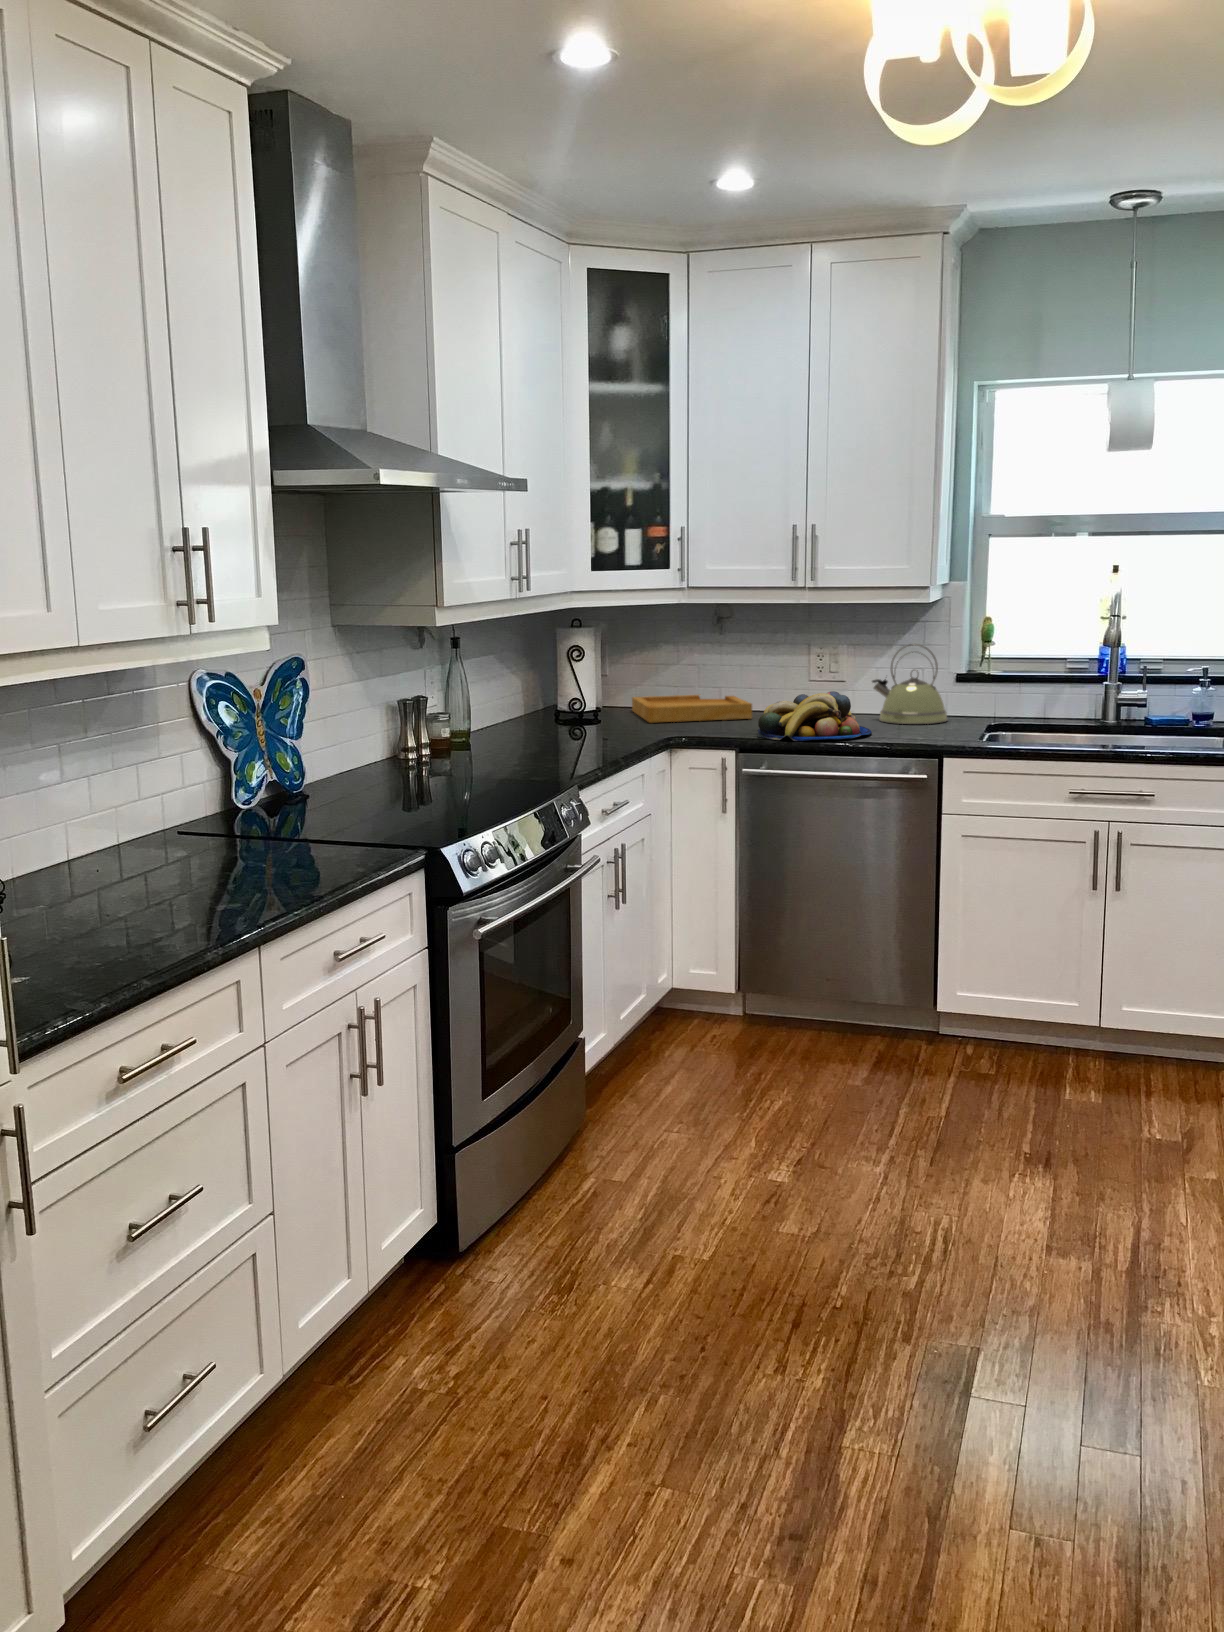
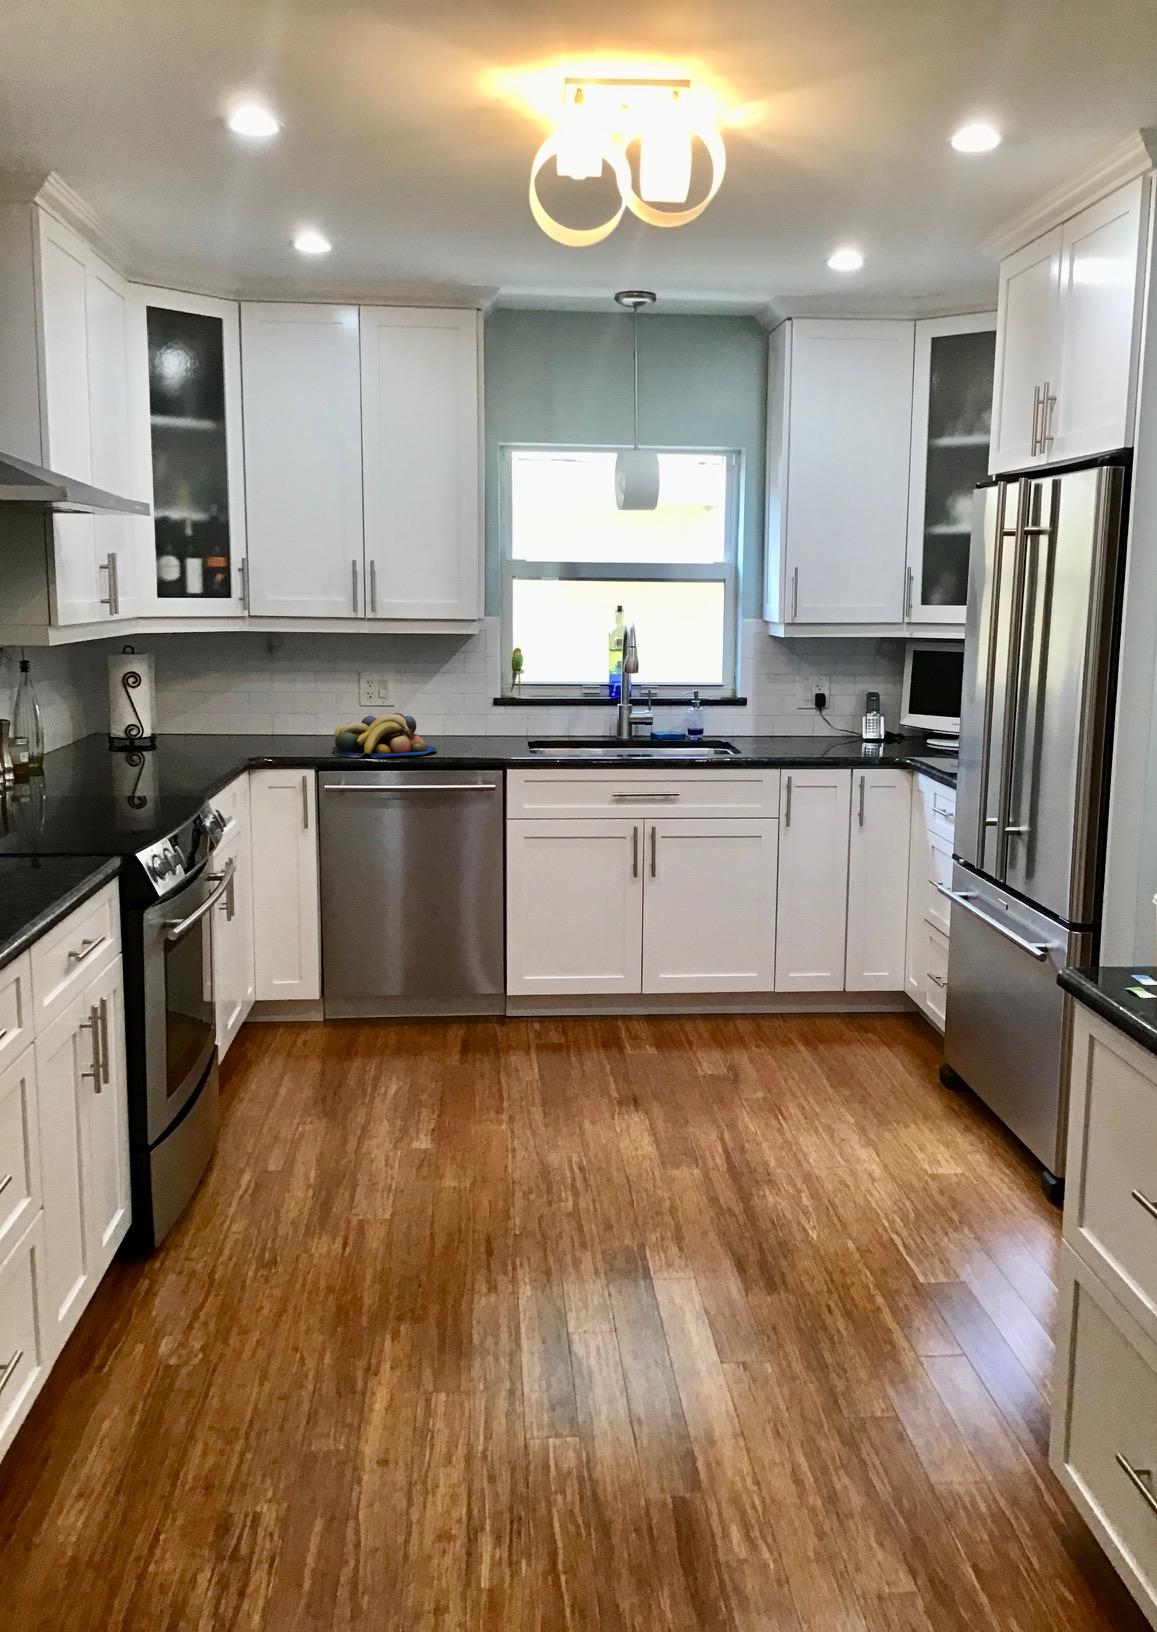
kettle: present [872,644,947,724] -> none [422,671,491,743]
tray: present [632,695,752,723] -> none [184,718,313,746]

